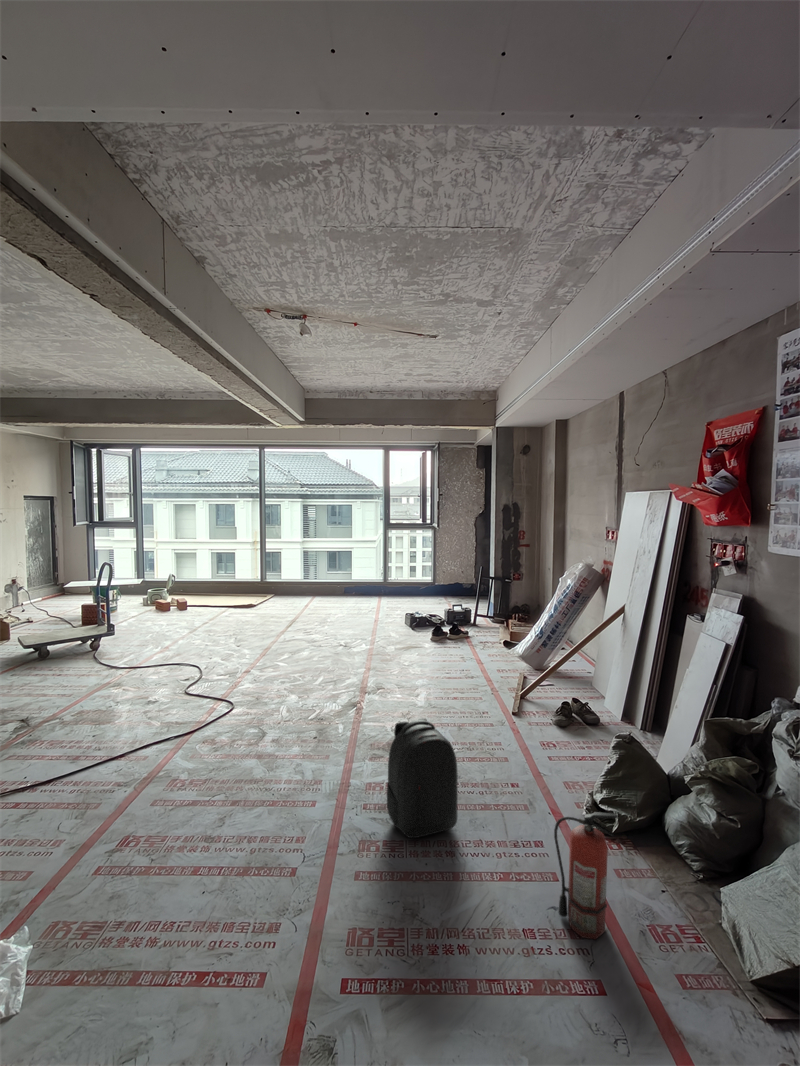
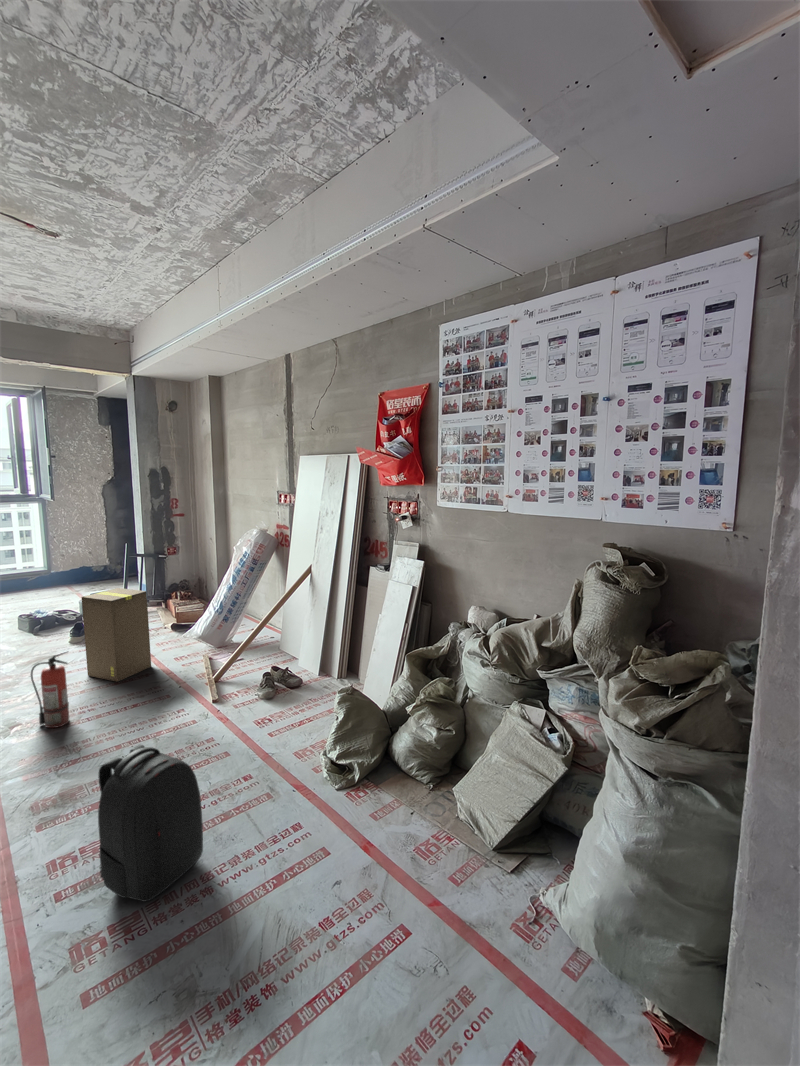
cardboard box: none [433,601,478,676] -> present [82,588,151,682]
fire extinguisher: present [554,812,618,940] -> present [31,651,69,728]

